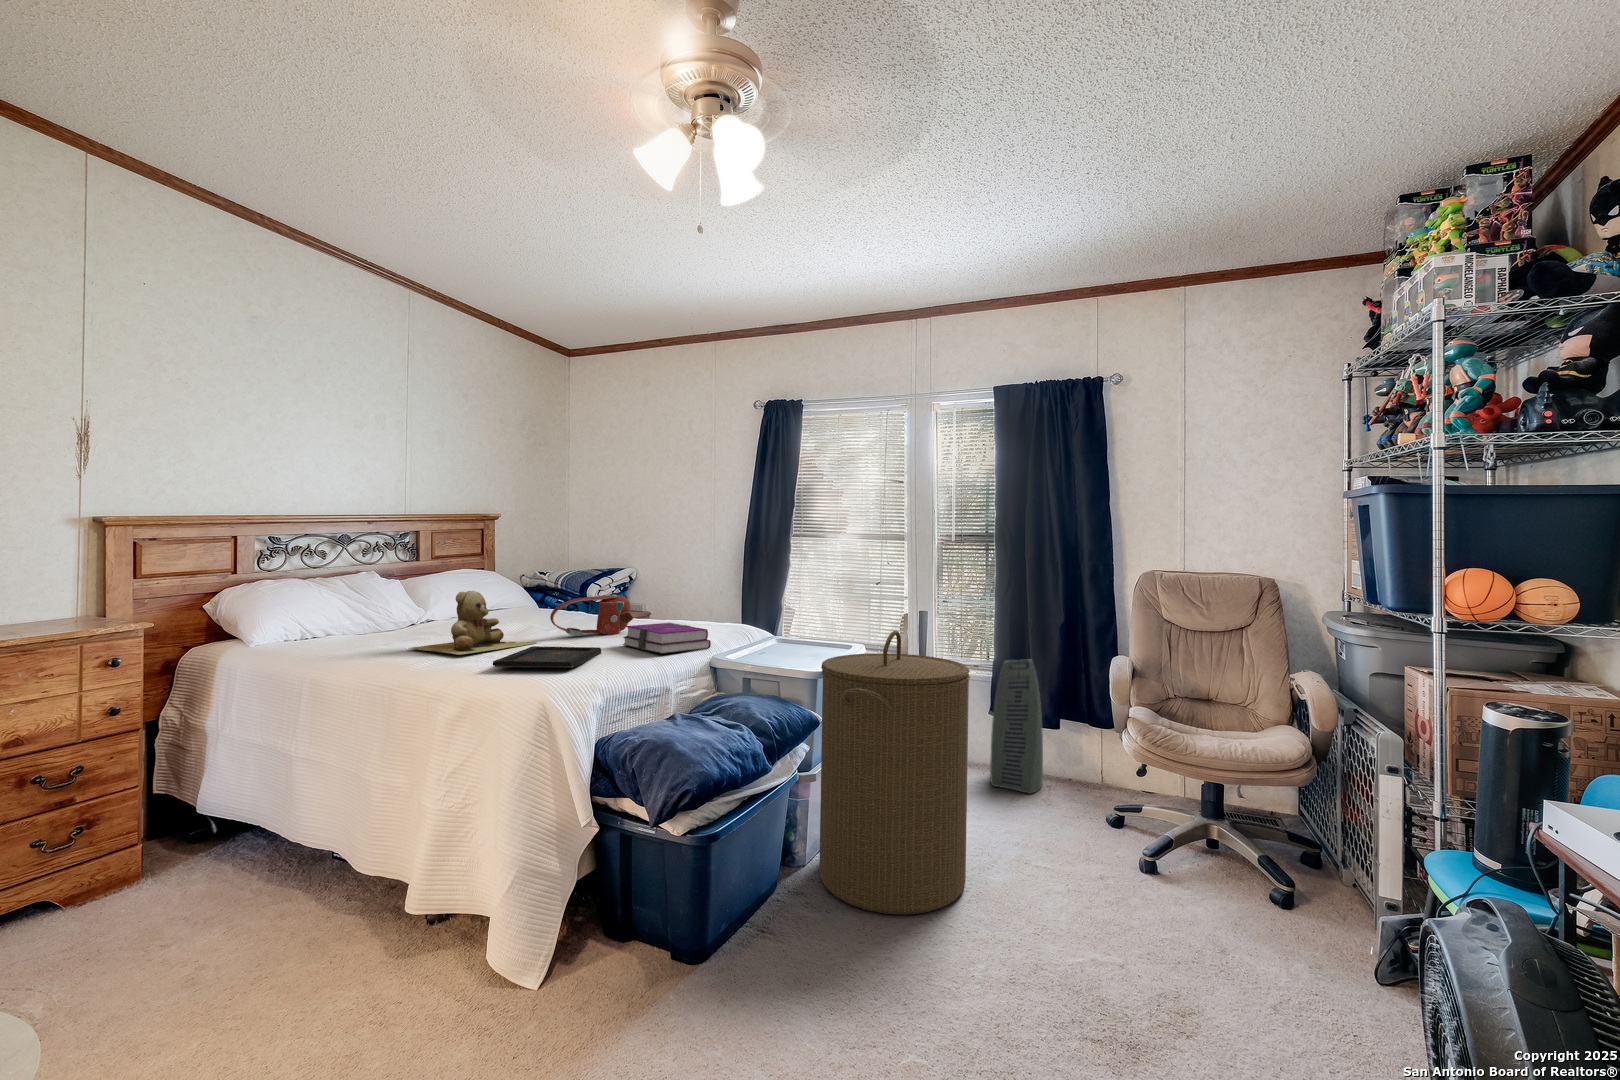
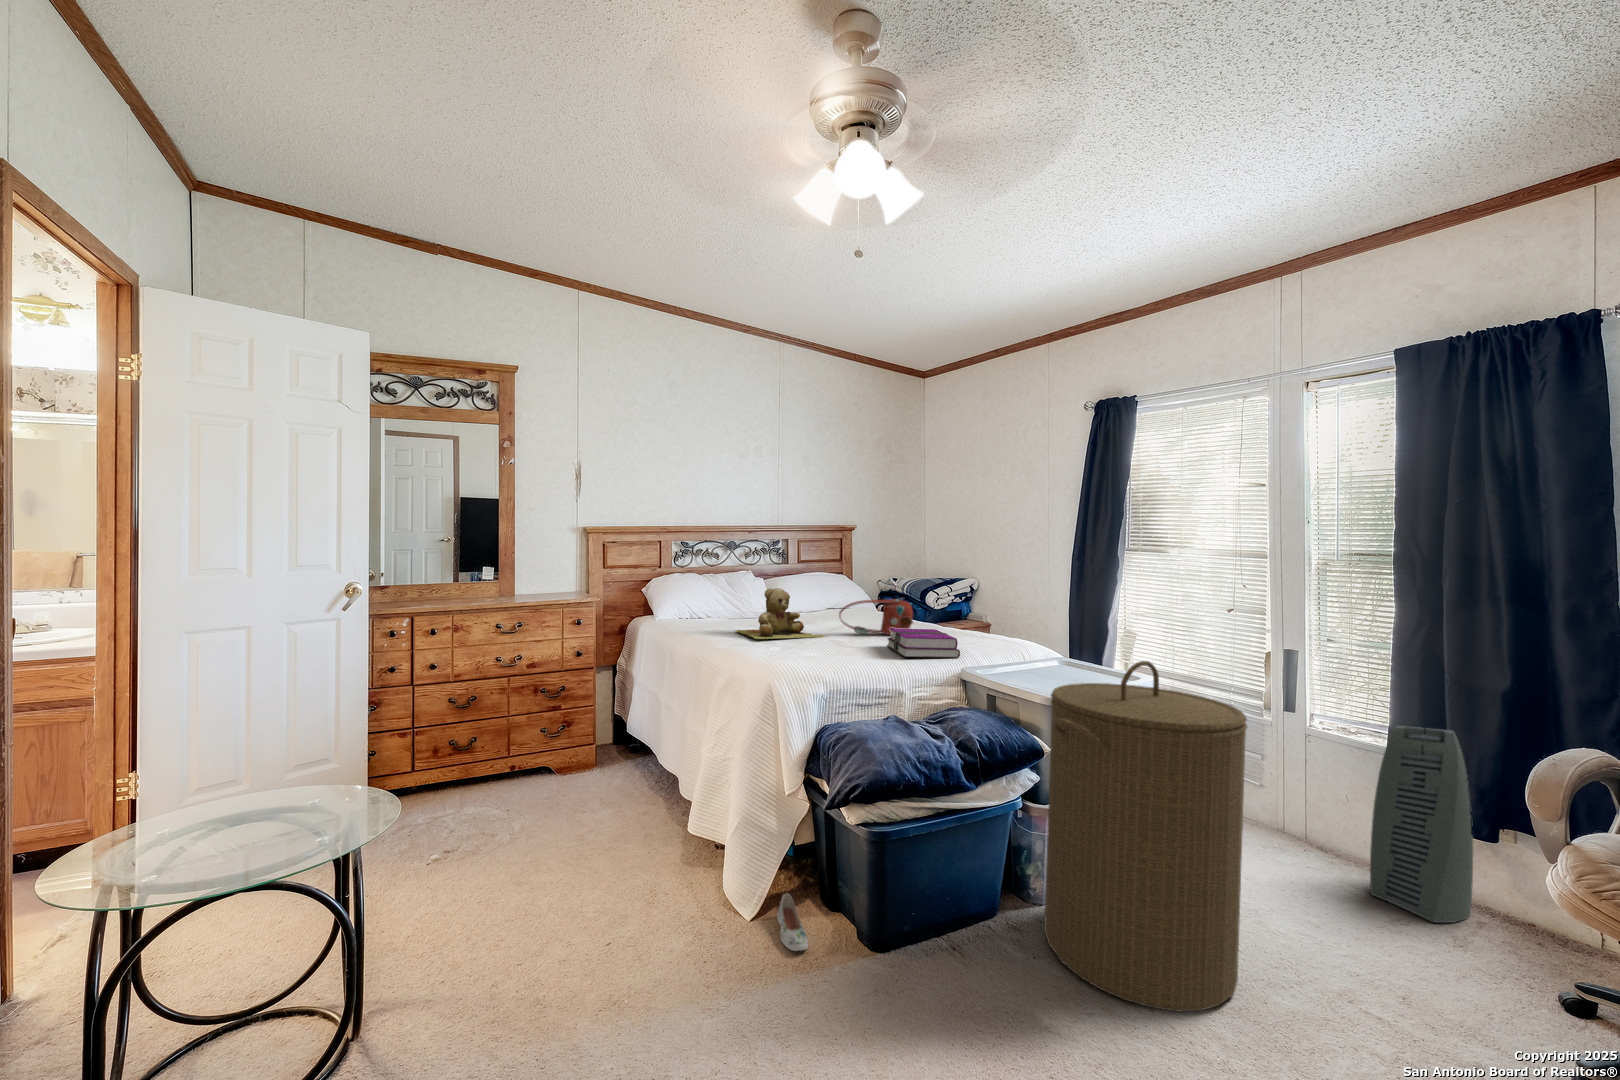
tray: present [493,646,601,668] -> none [762,638,860,659]
shoe: none [571,936,628,993] -> present [777,894,808,951]

